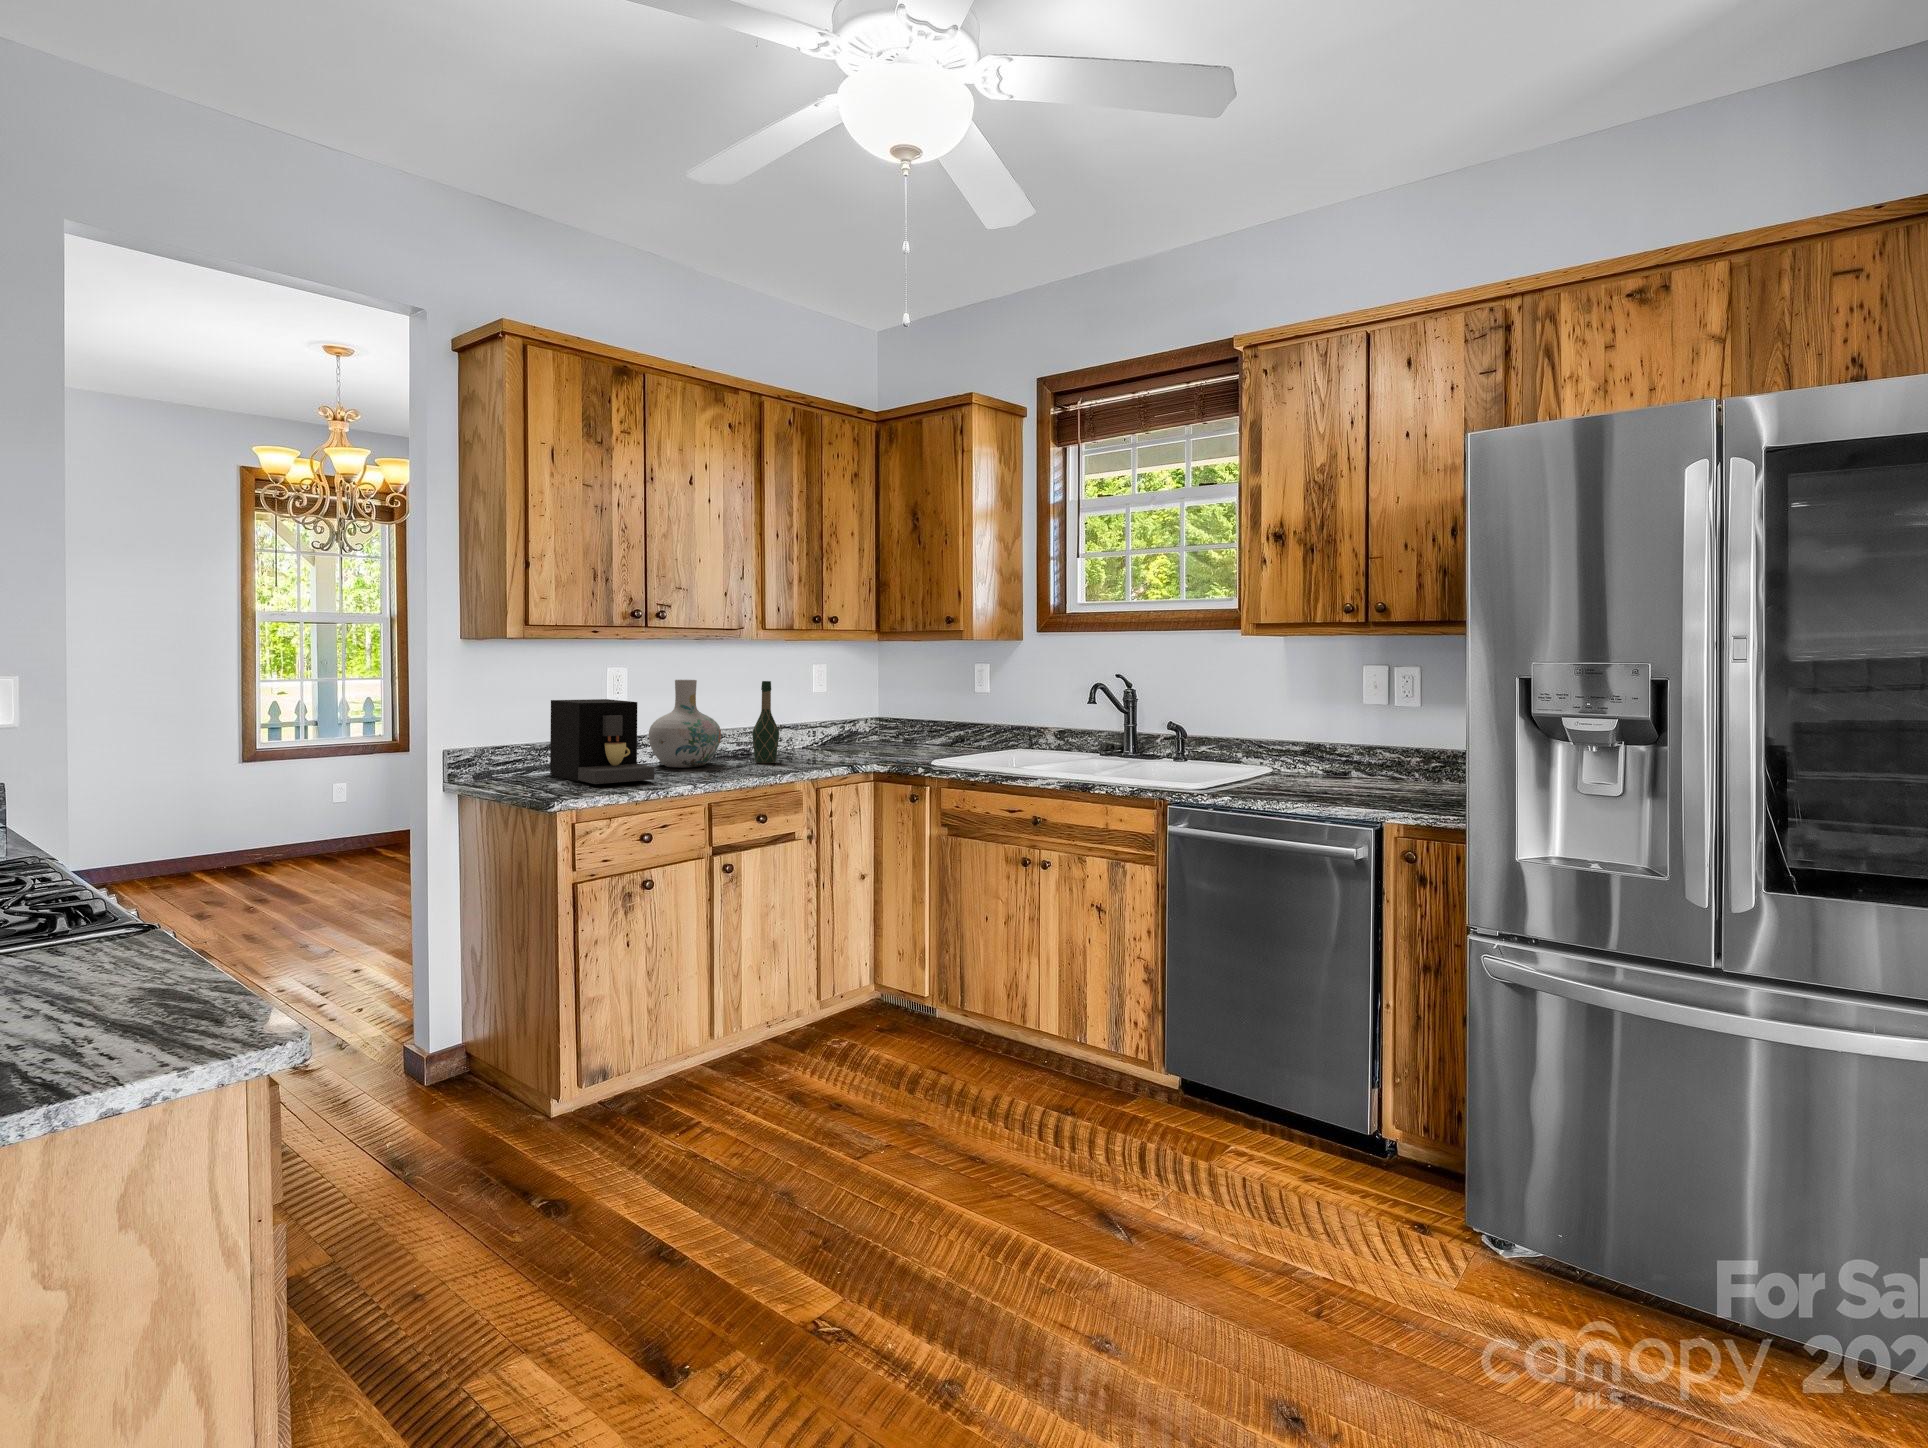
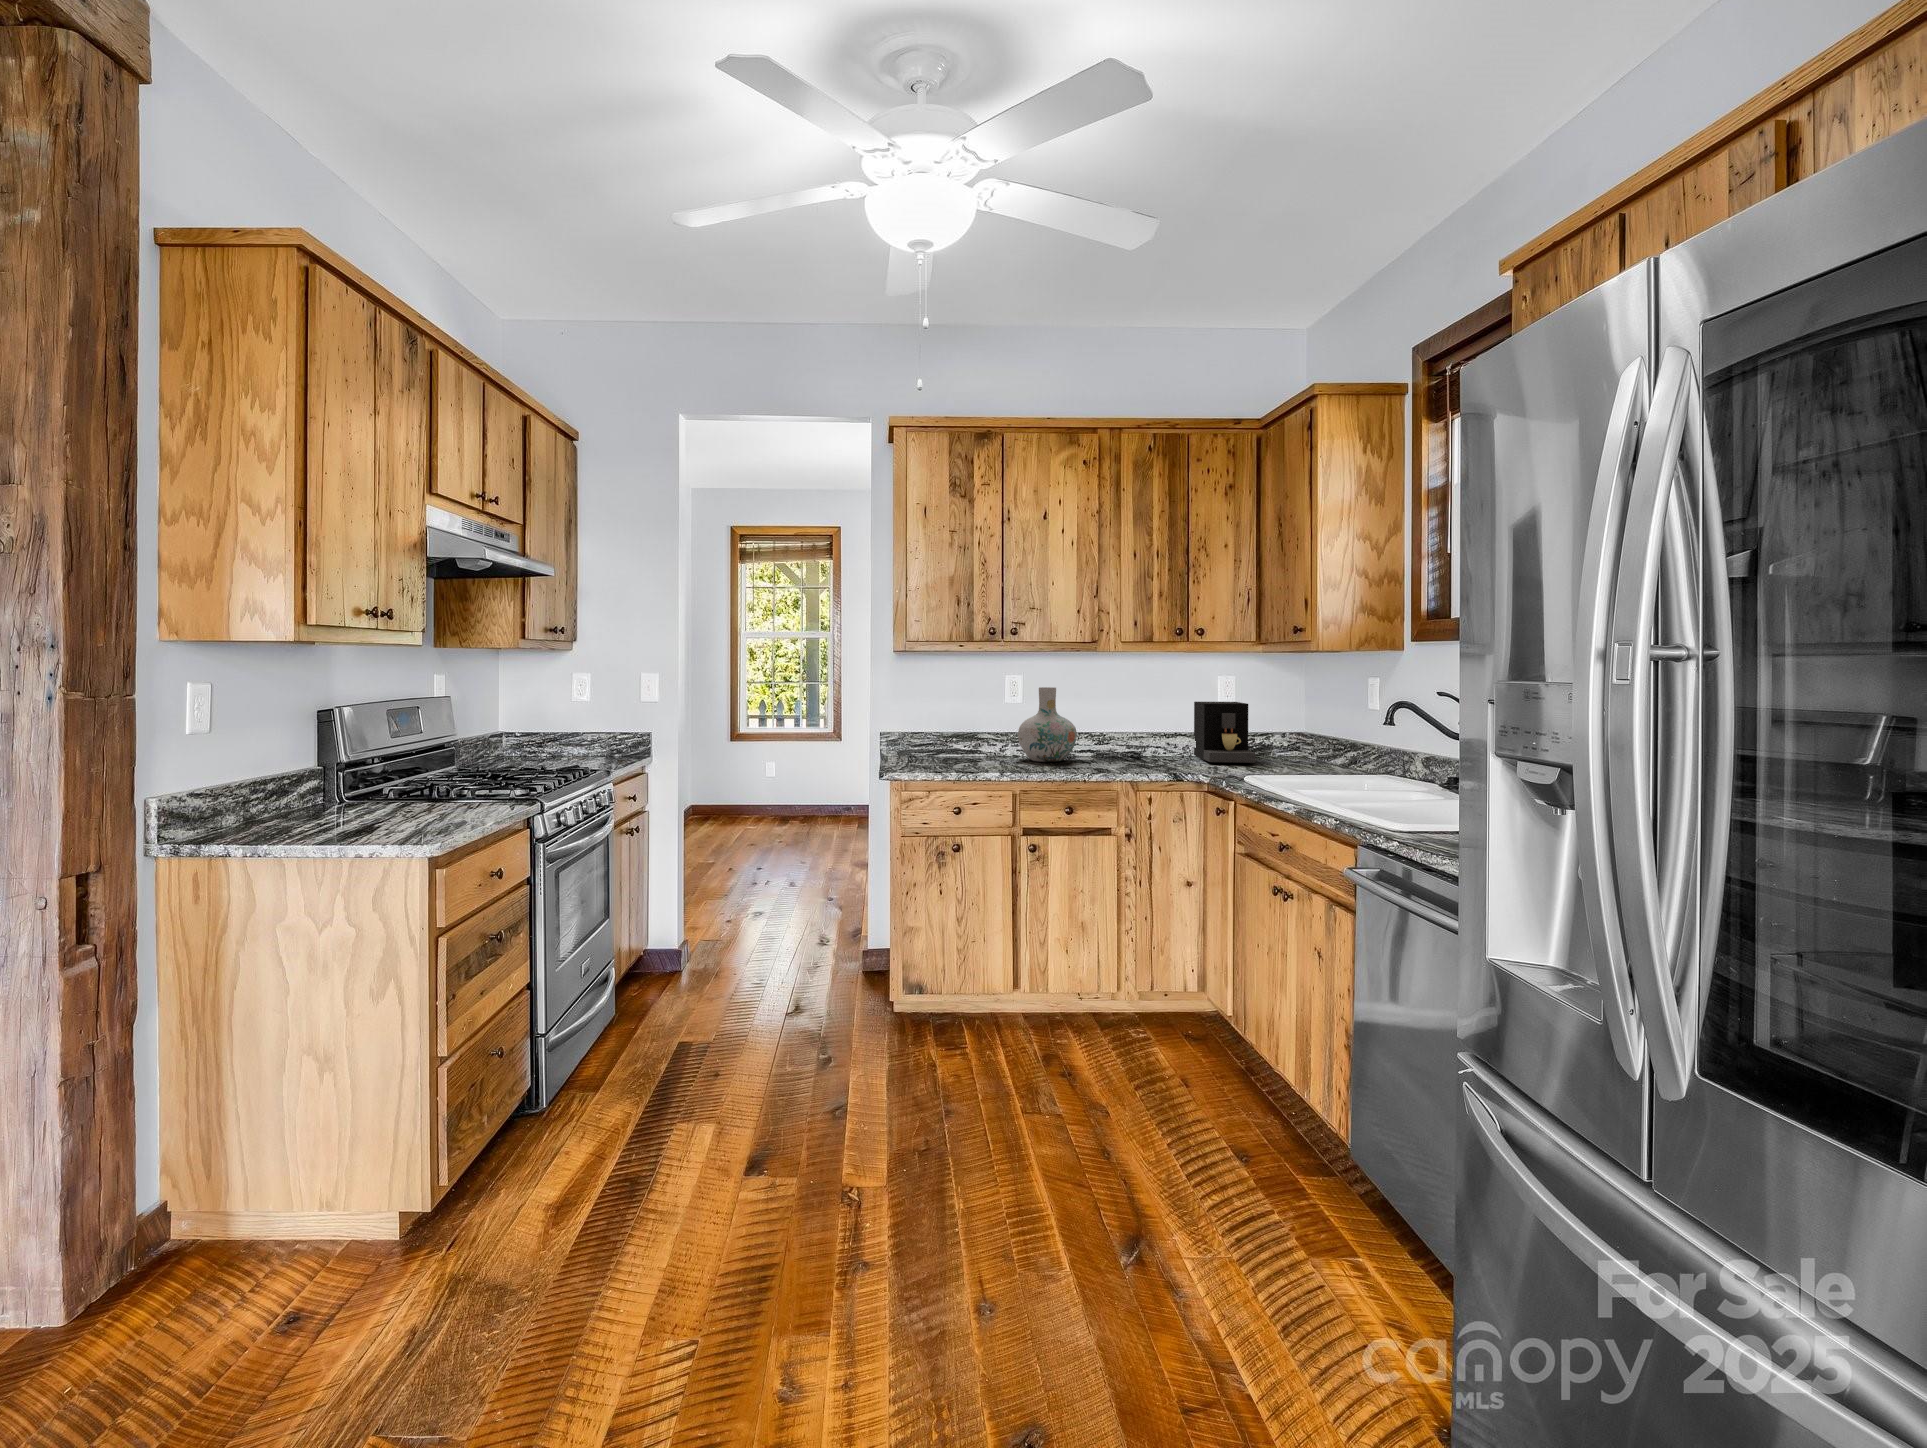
wine bottle: present [752,681,779,763] -> none [1107,689,1131,764]
coffee maker: present [550,699,655,784] -> present [1194,702,1256,763]

